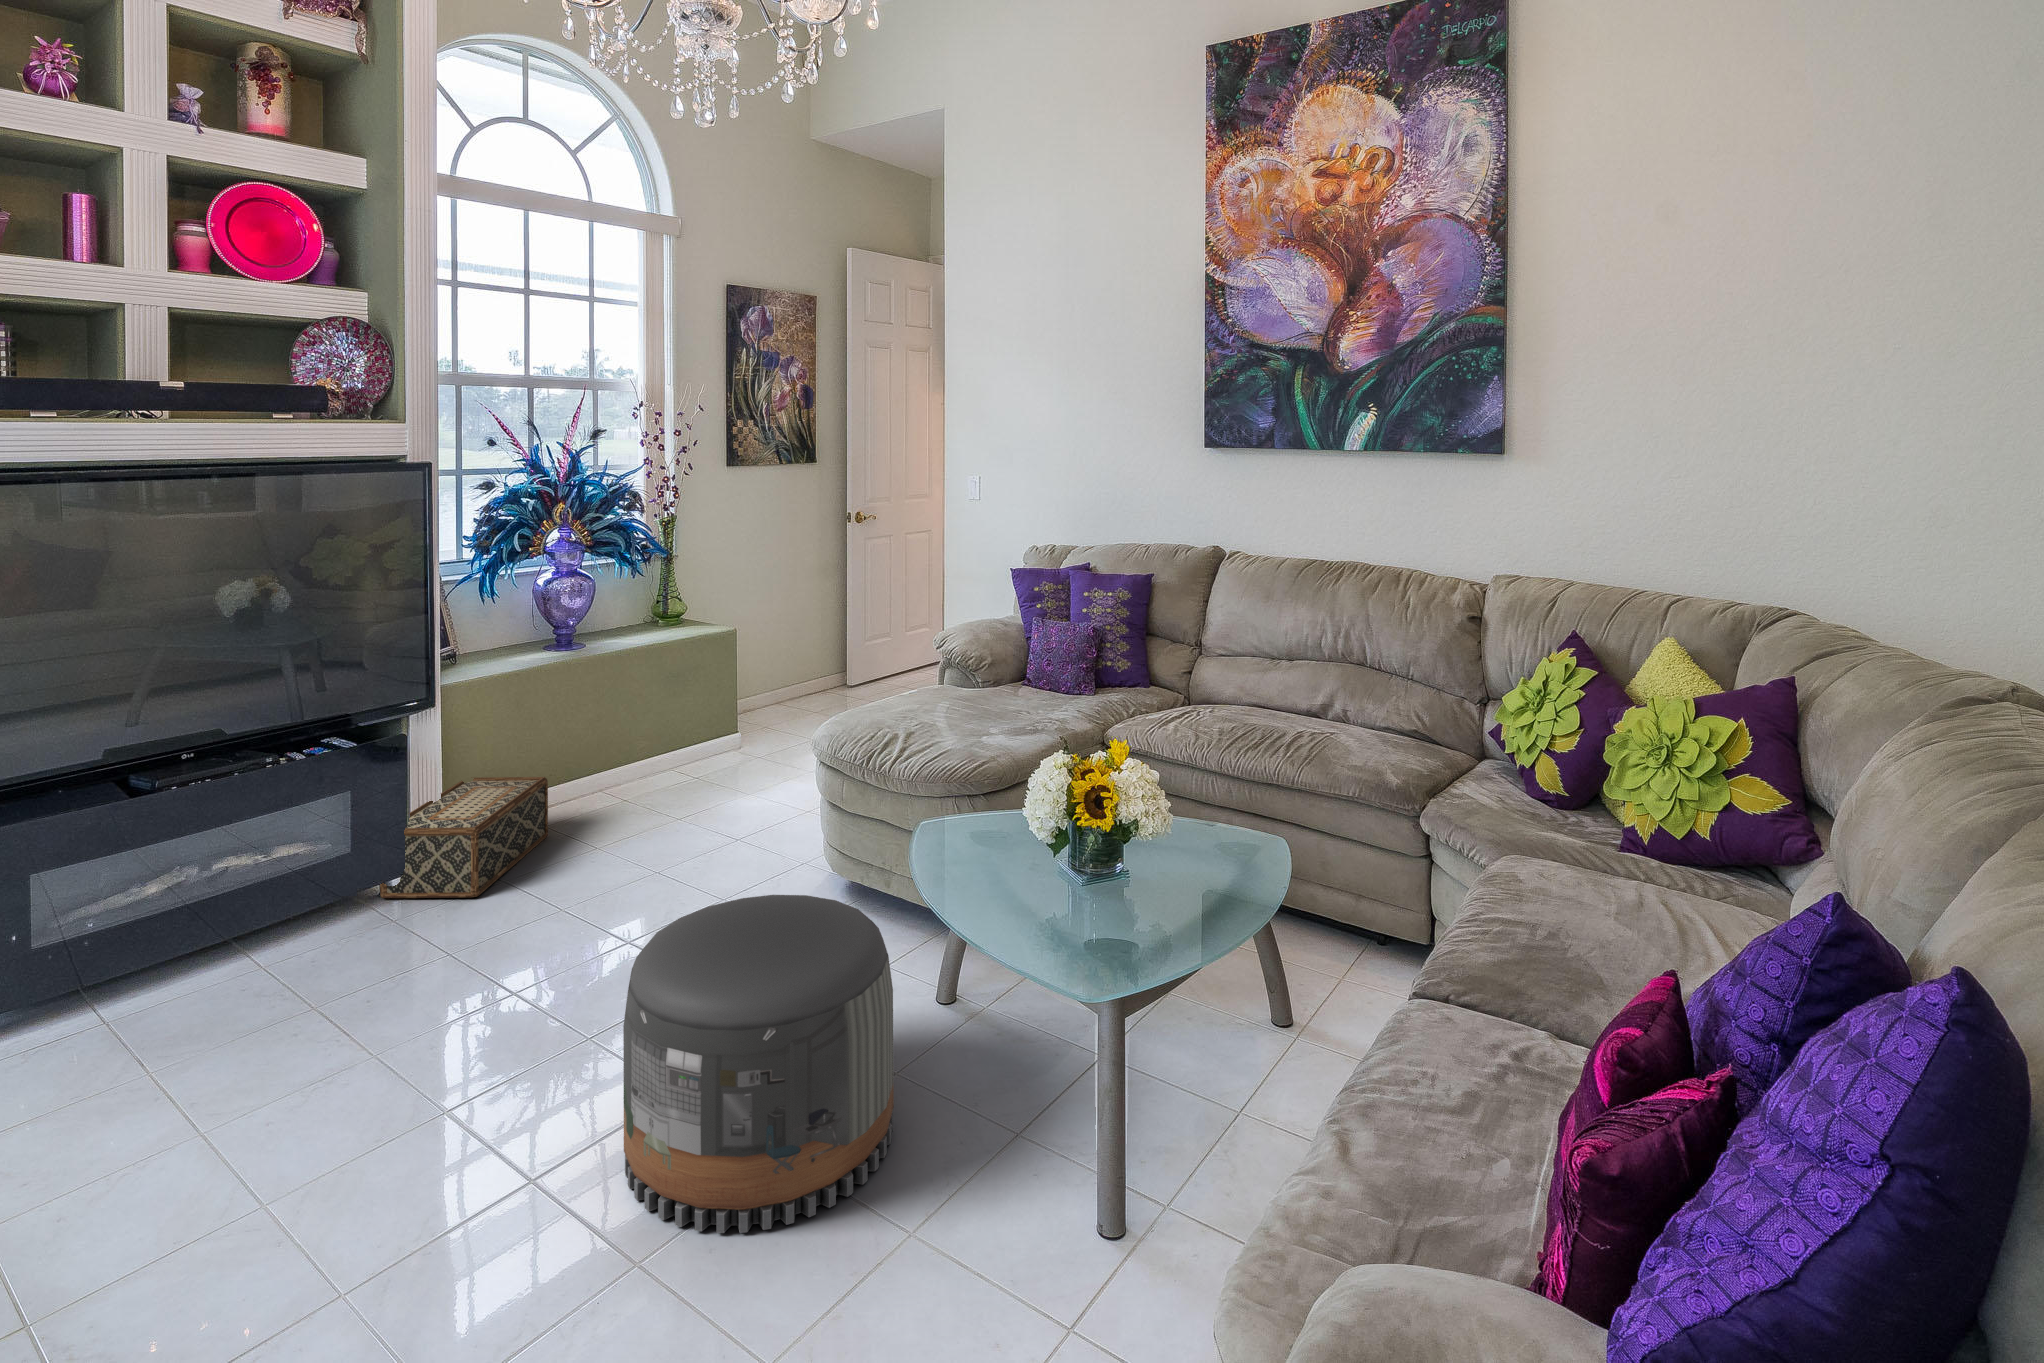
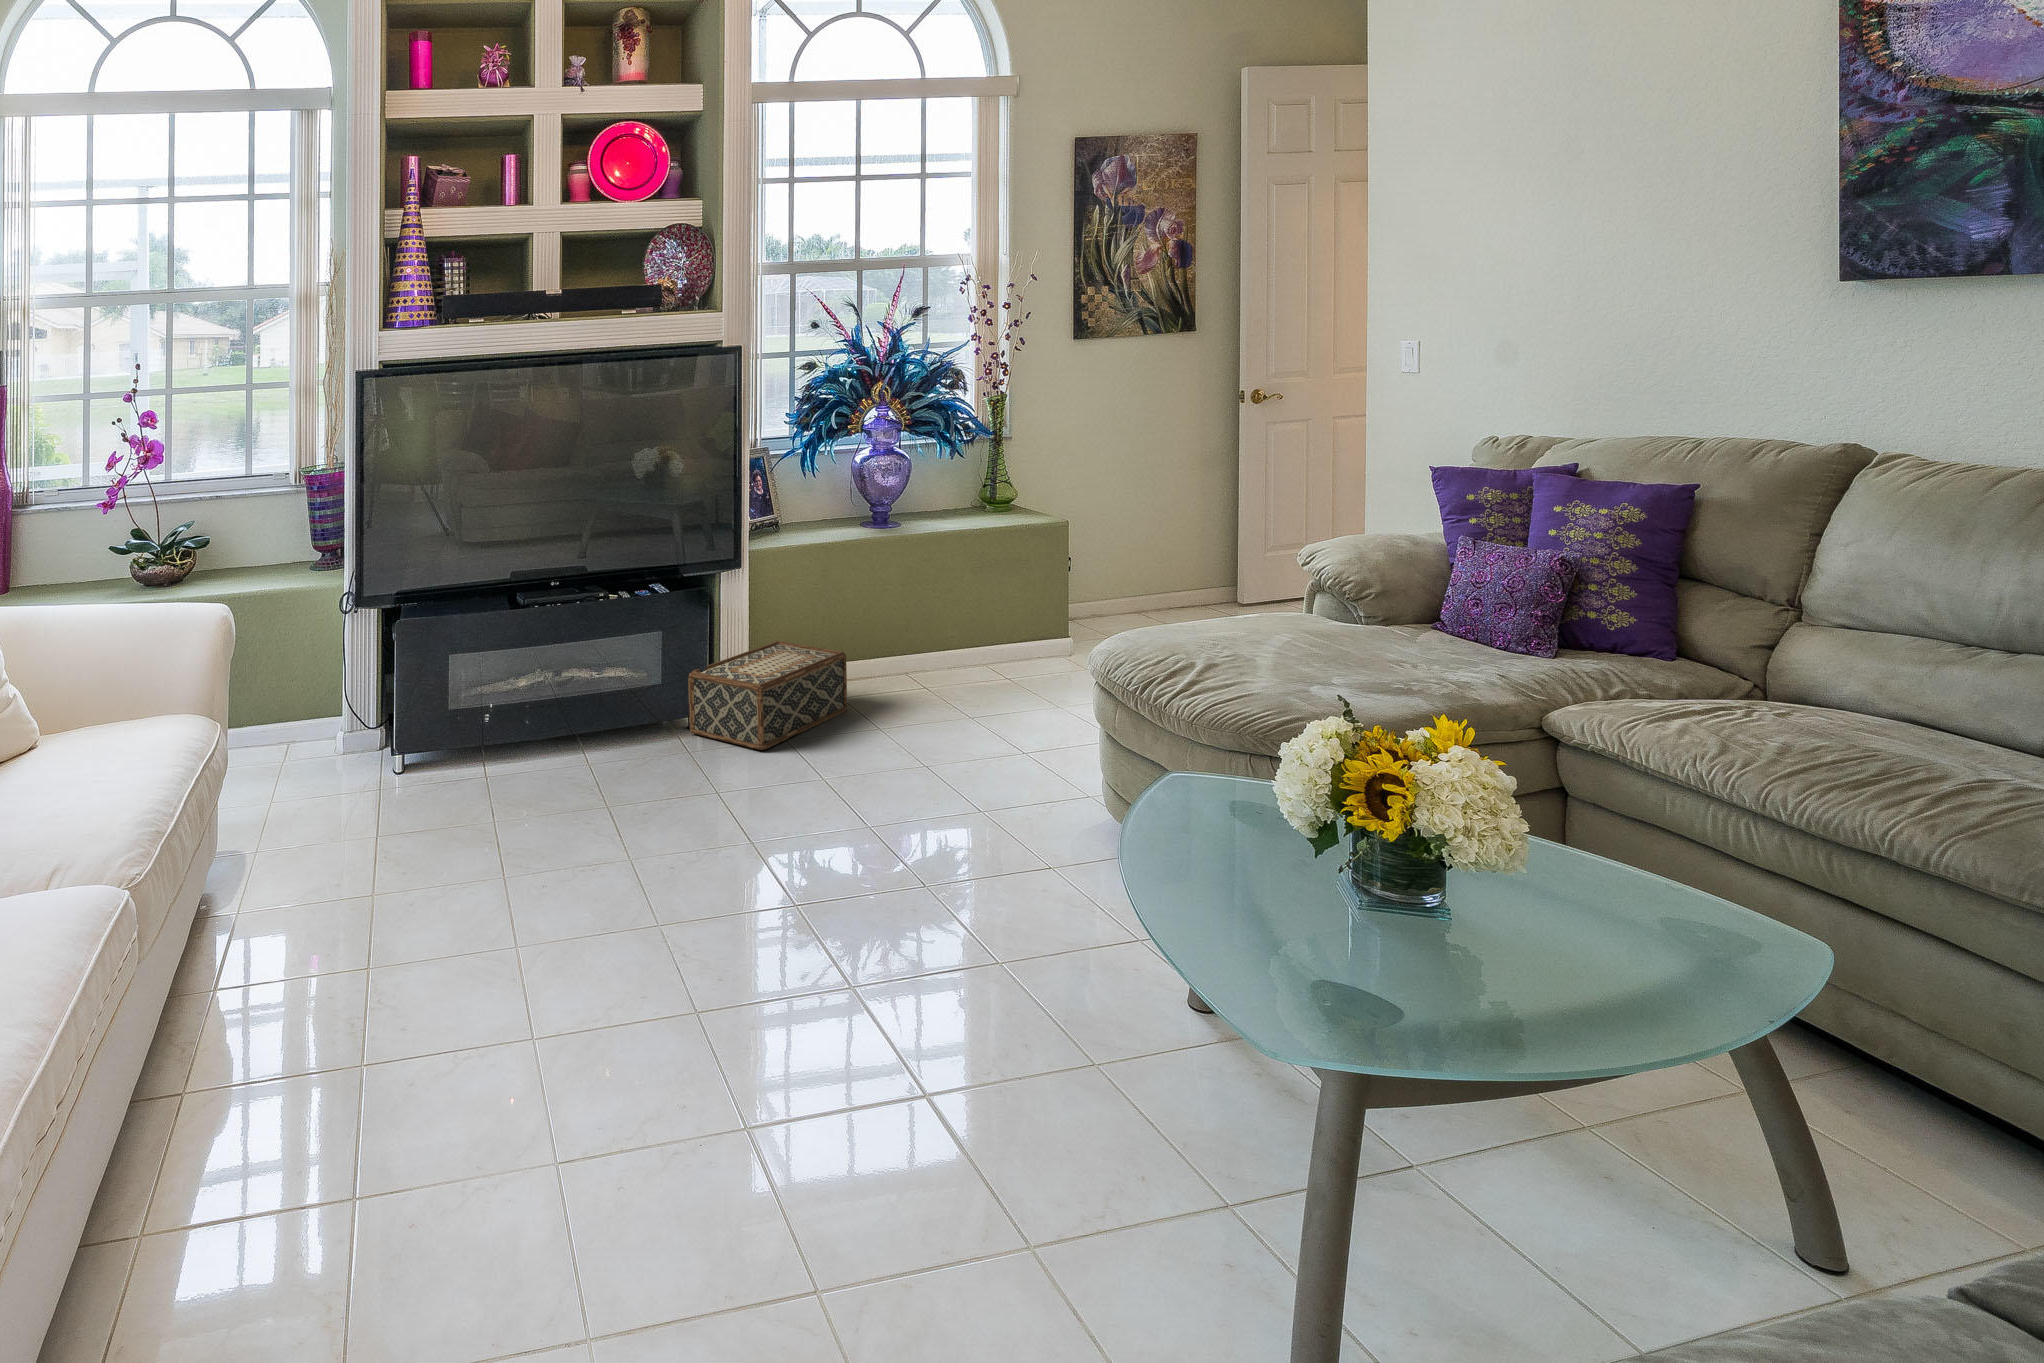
pouf: present [623,895,894,1233] -> none [768,798,1071,1159]

